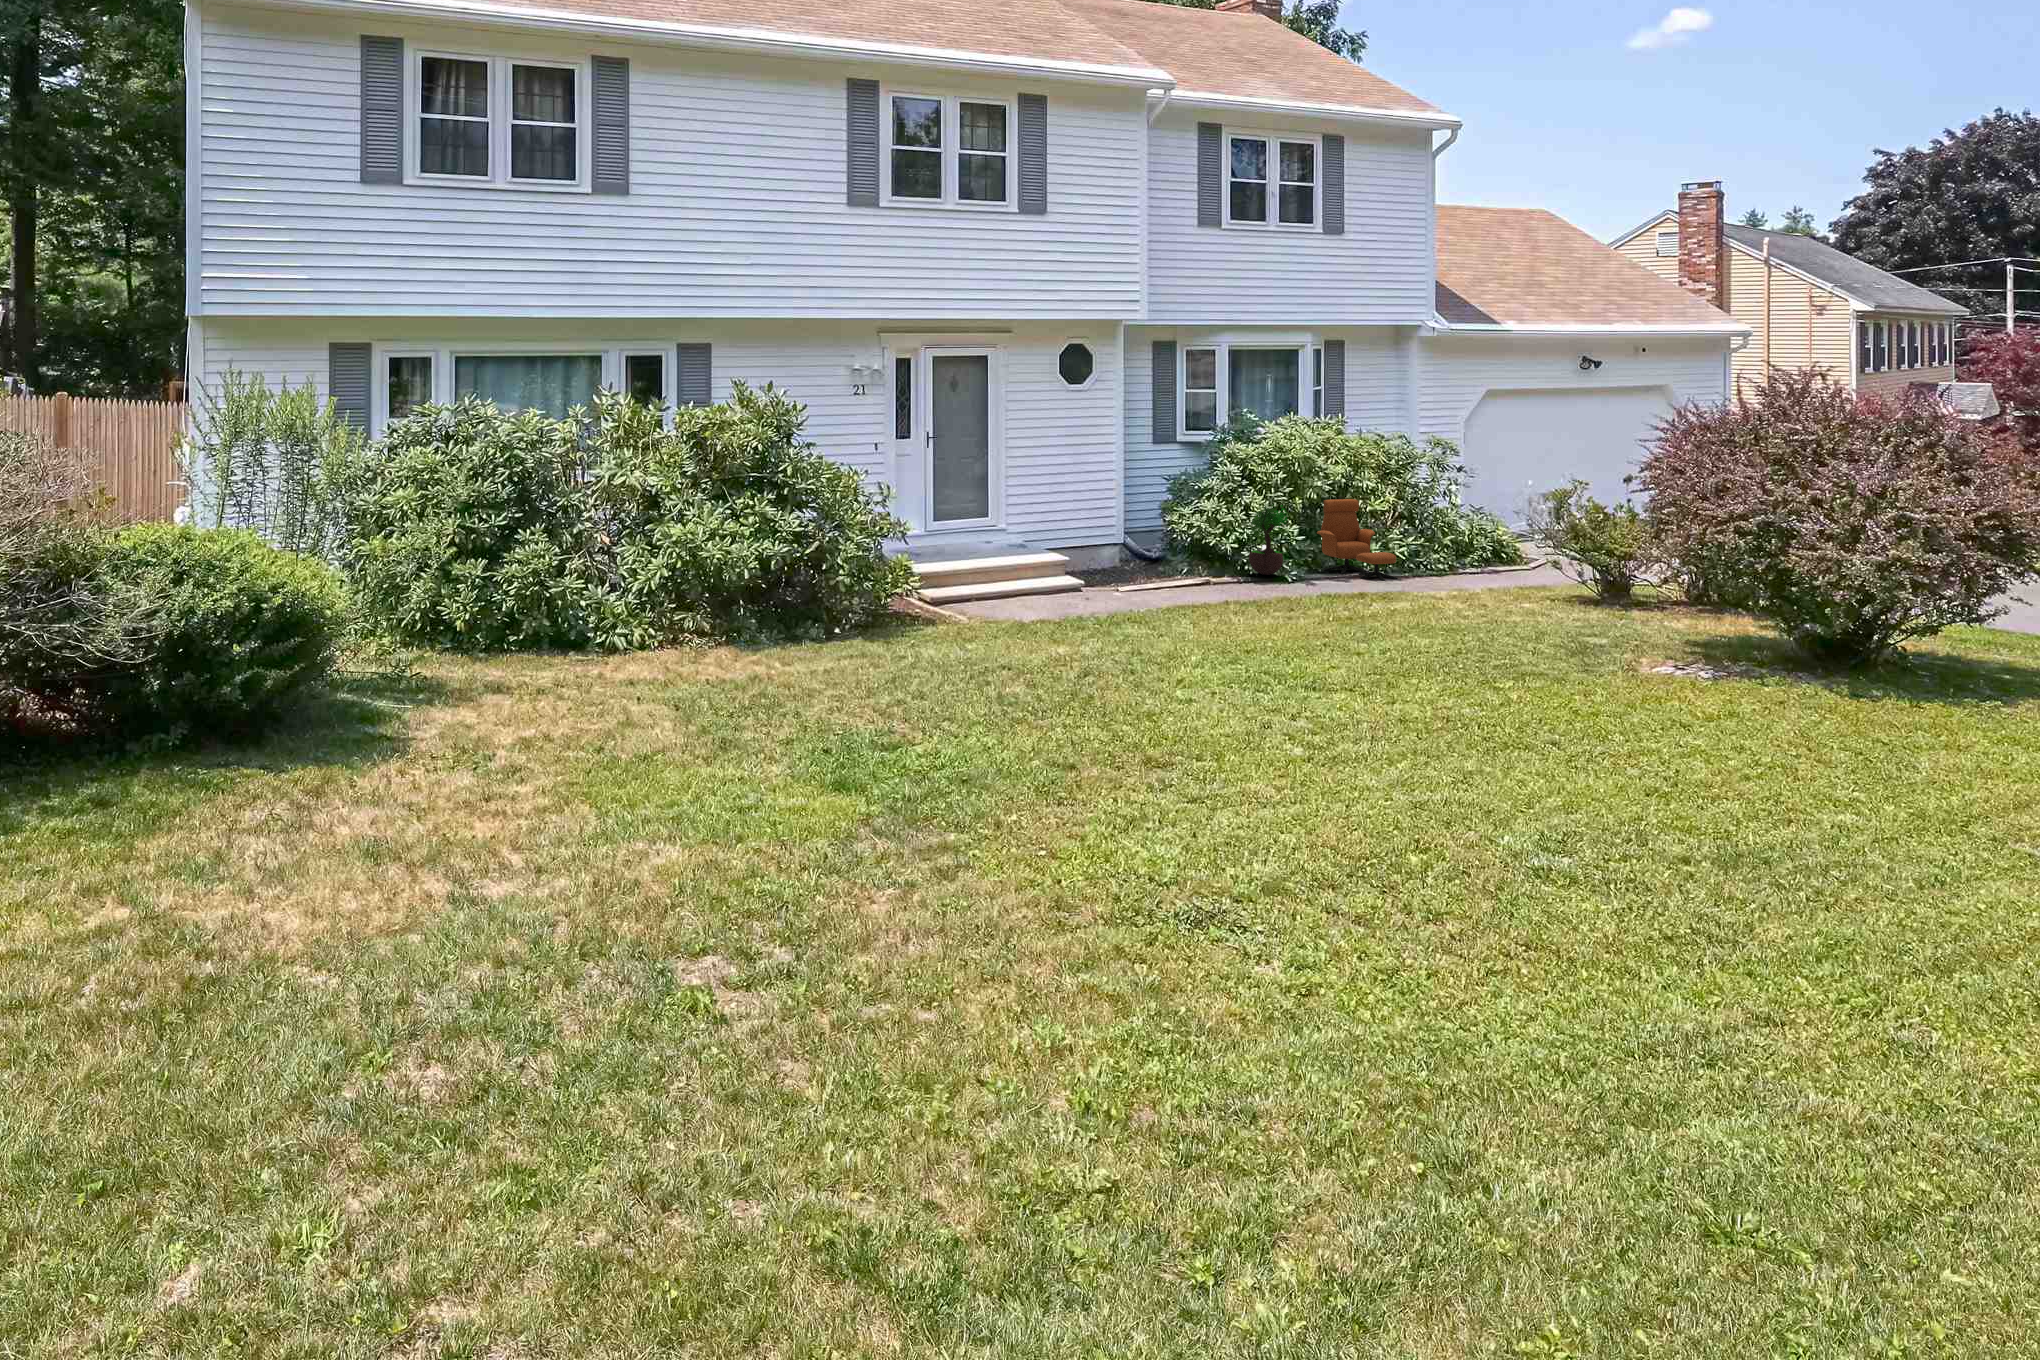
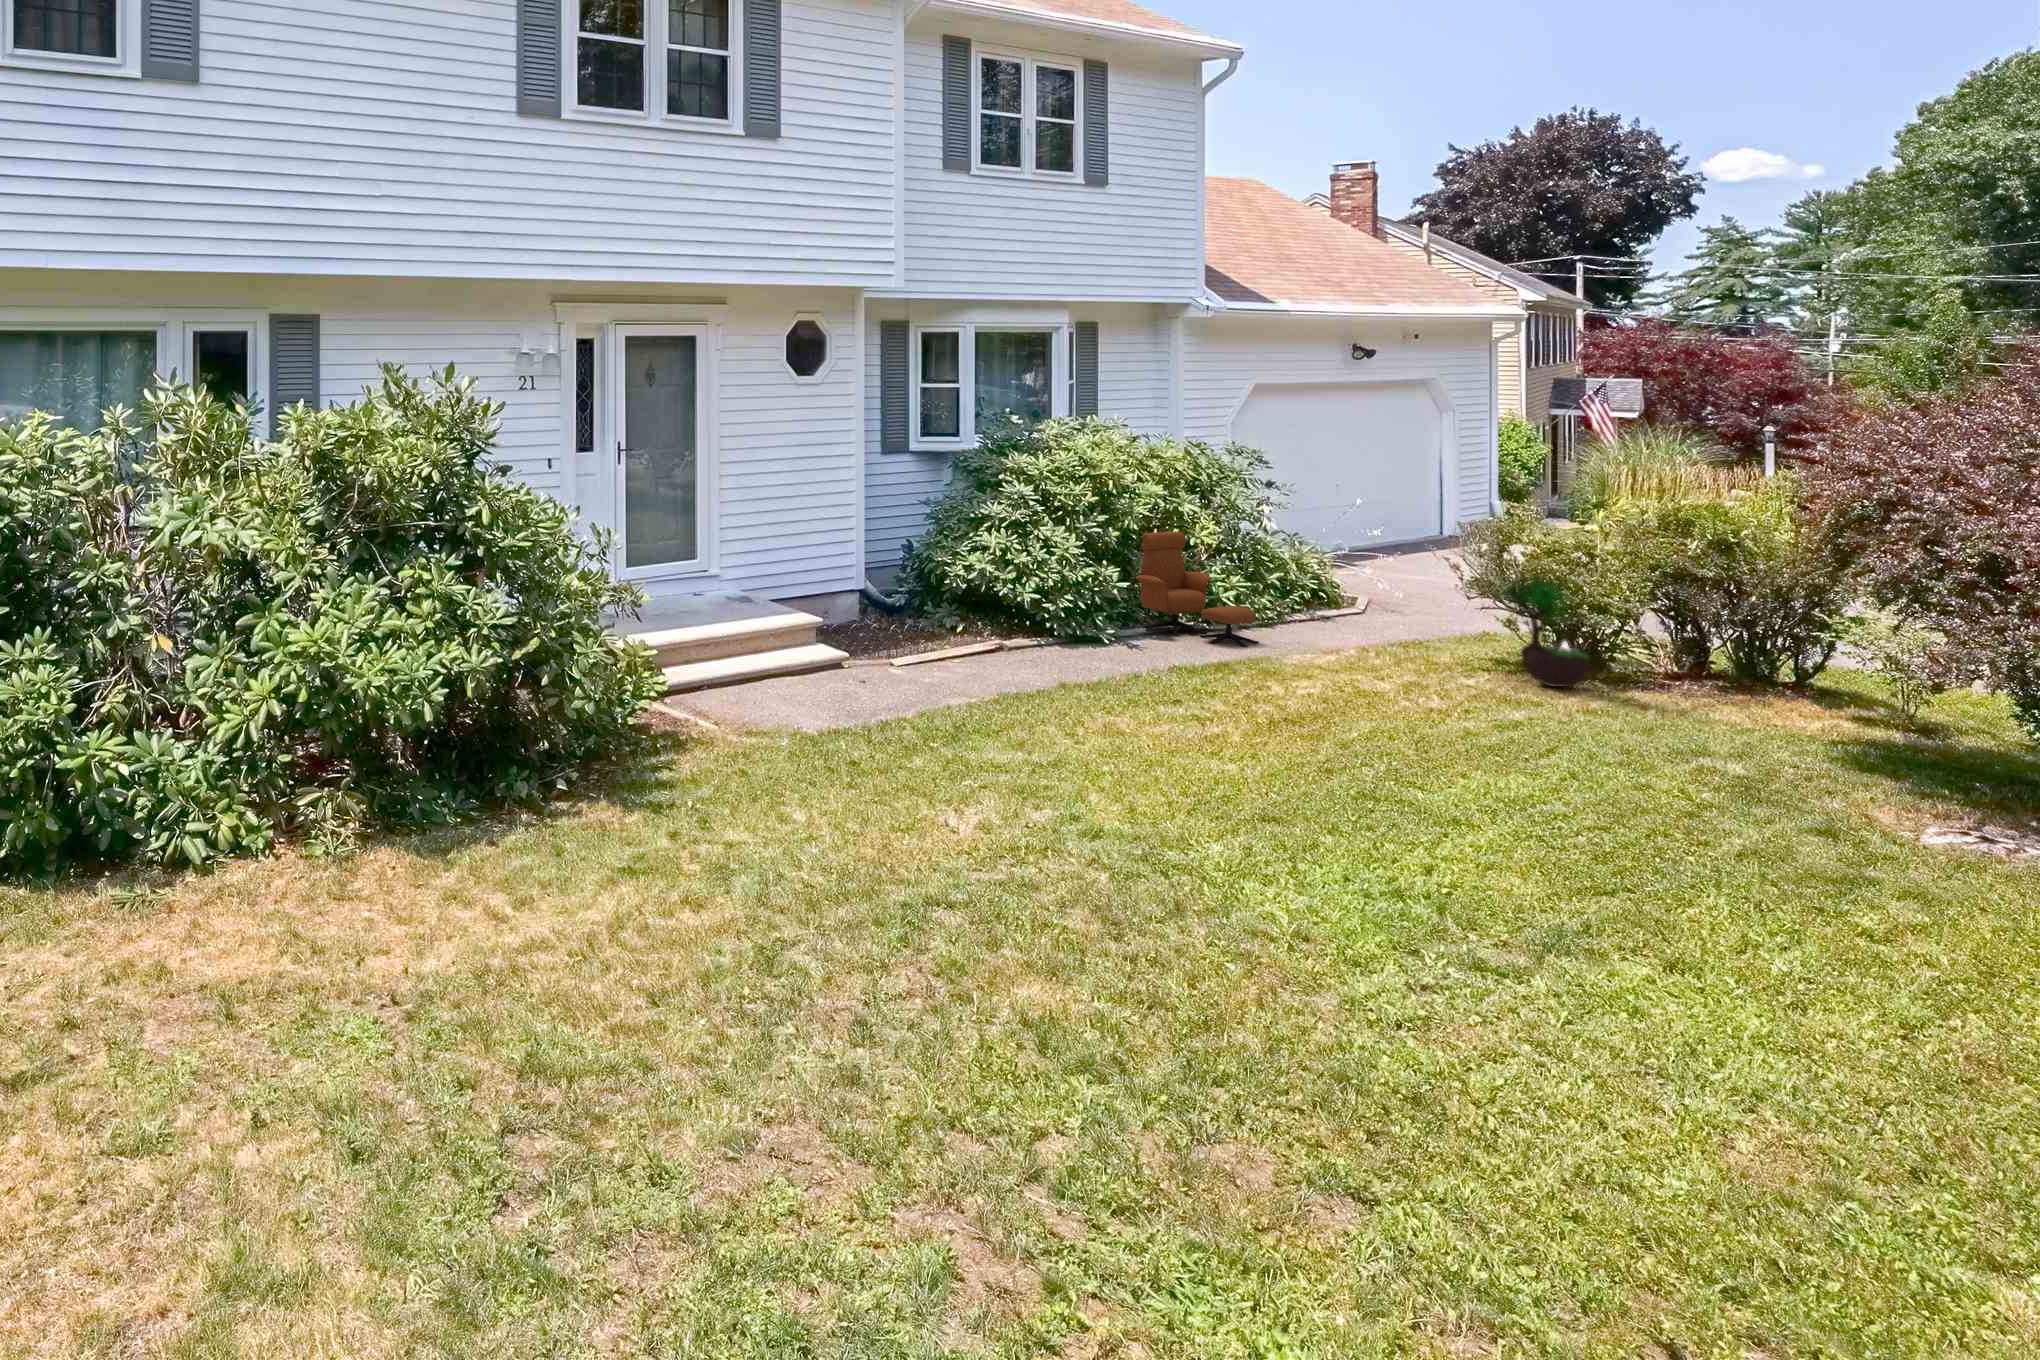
potted tree: present [1249,504,1287,575] -> present [1496,572,1588,687]

